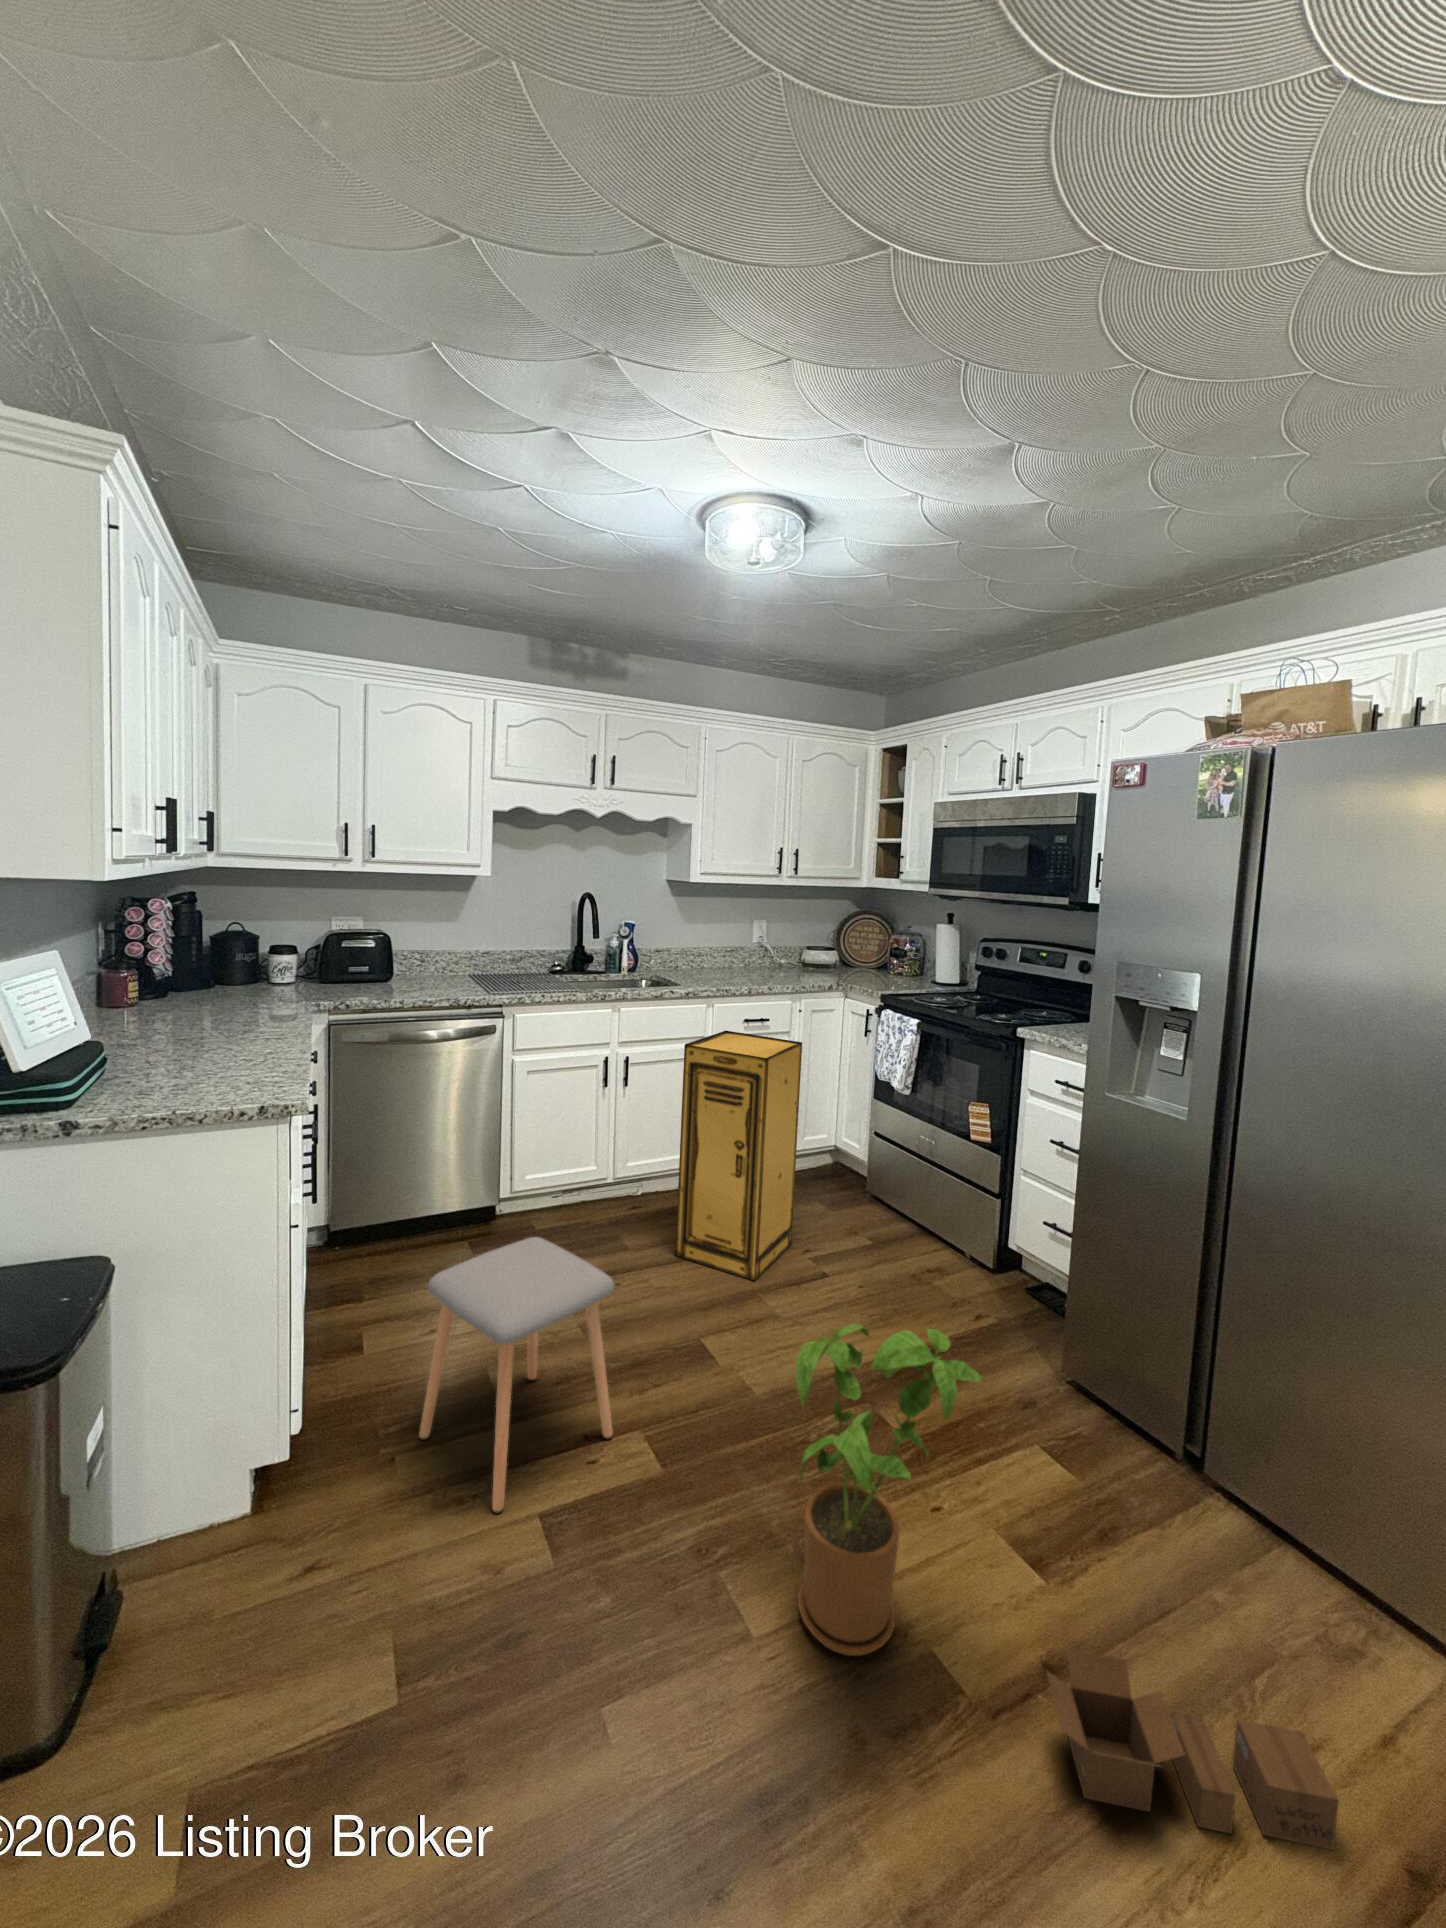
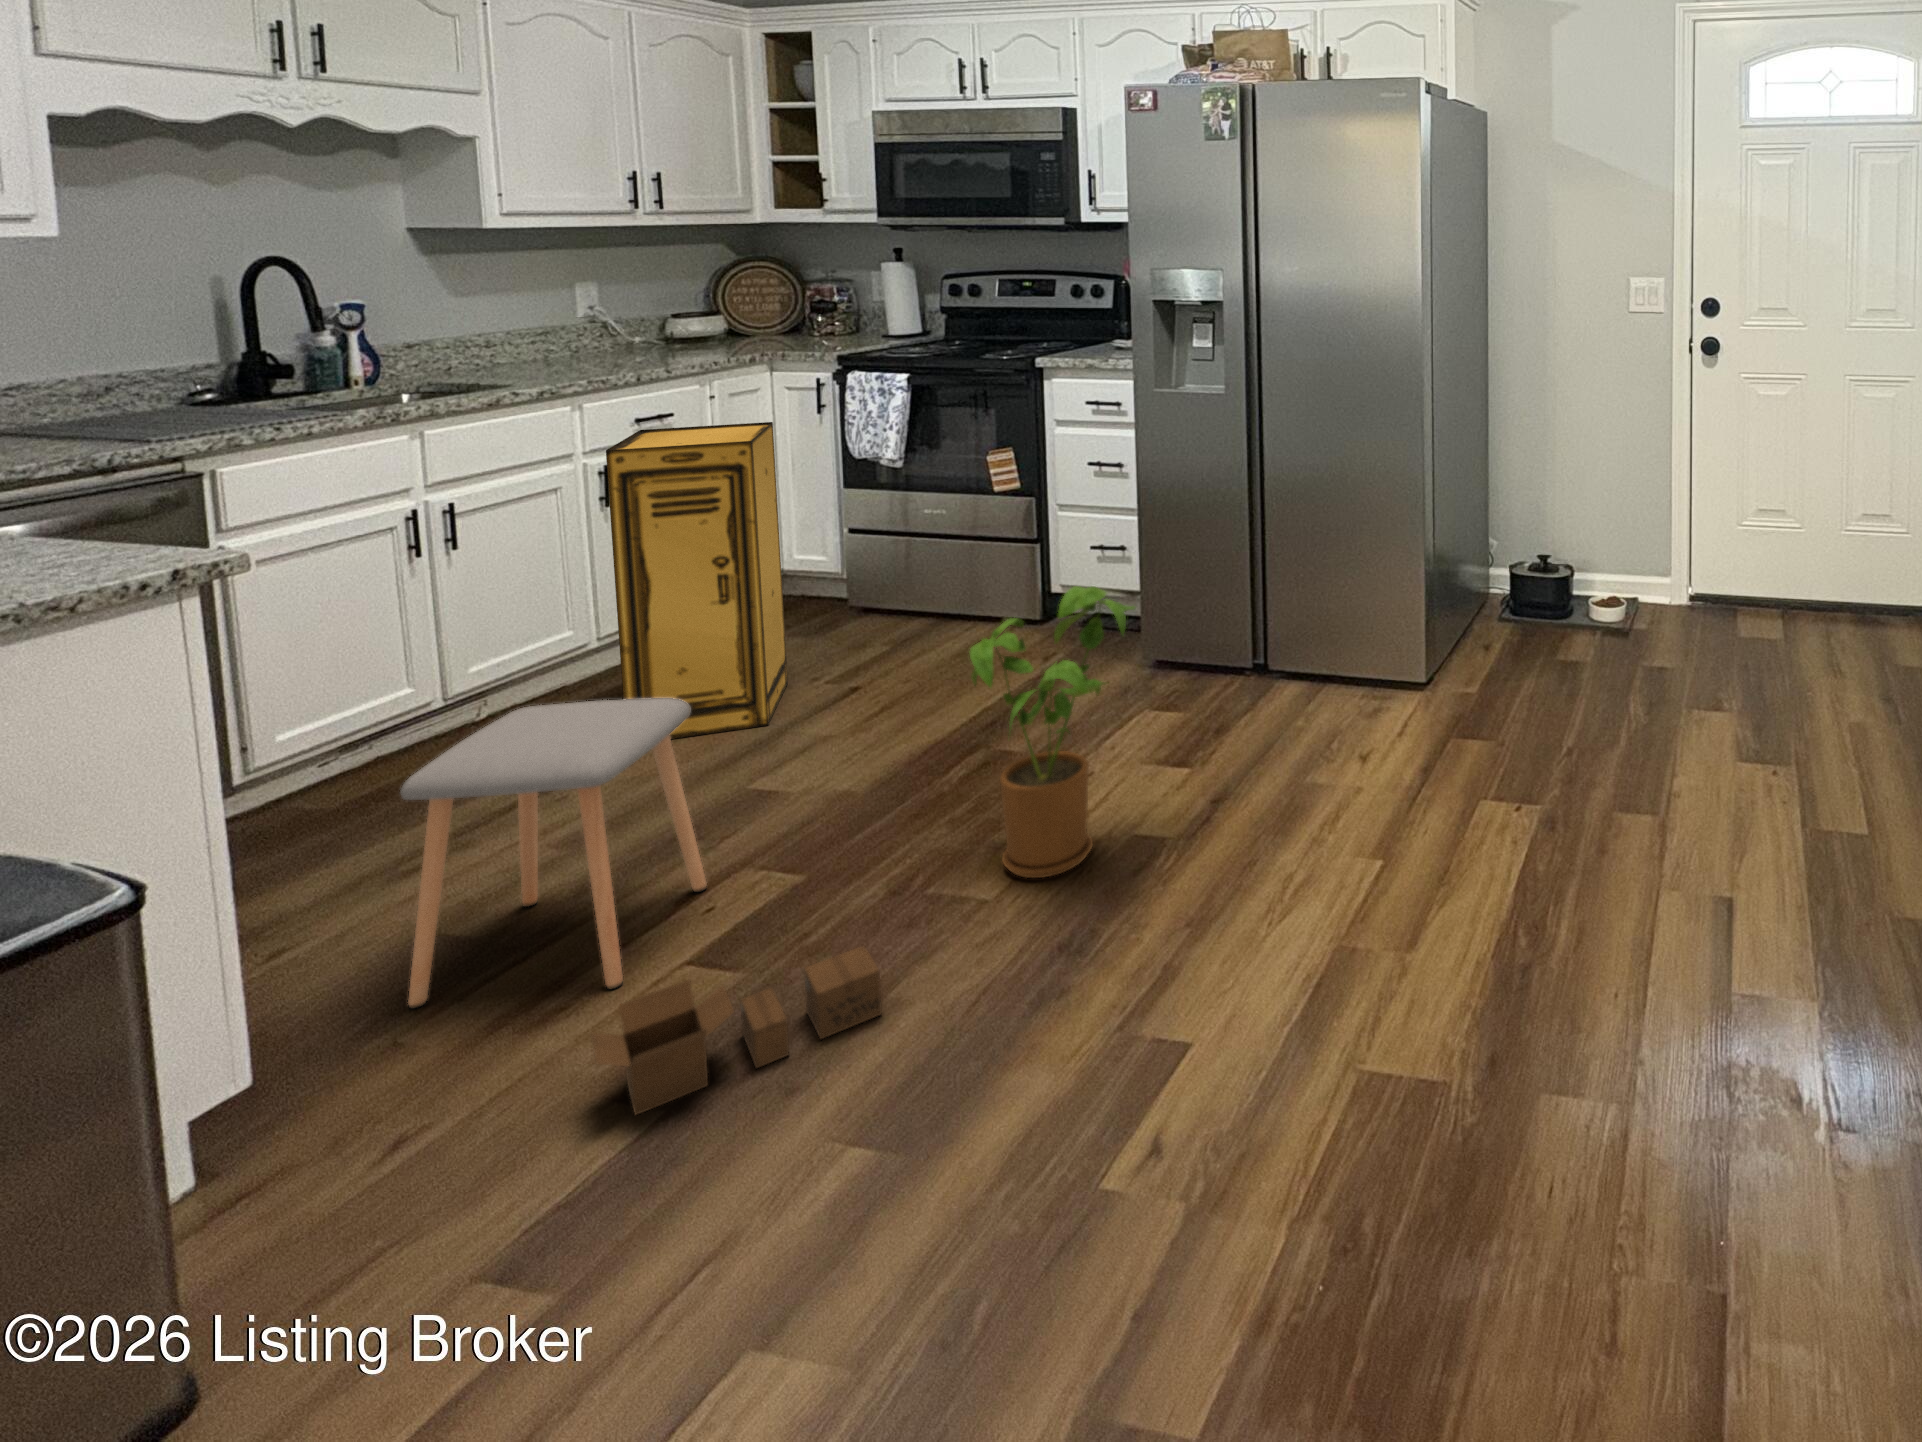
cardboard box: present [1046,1650,1339,1849] -> present [591,946,882,1115]

